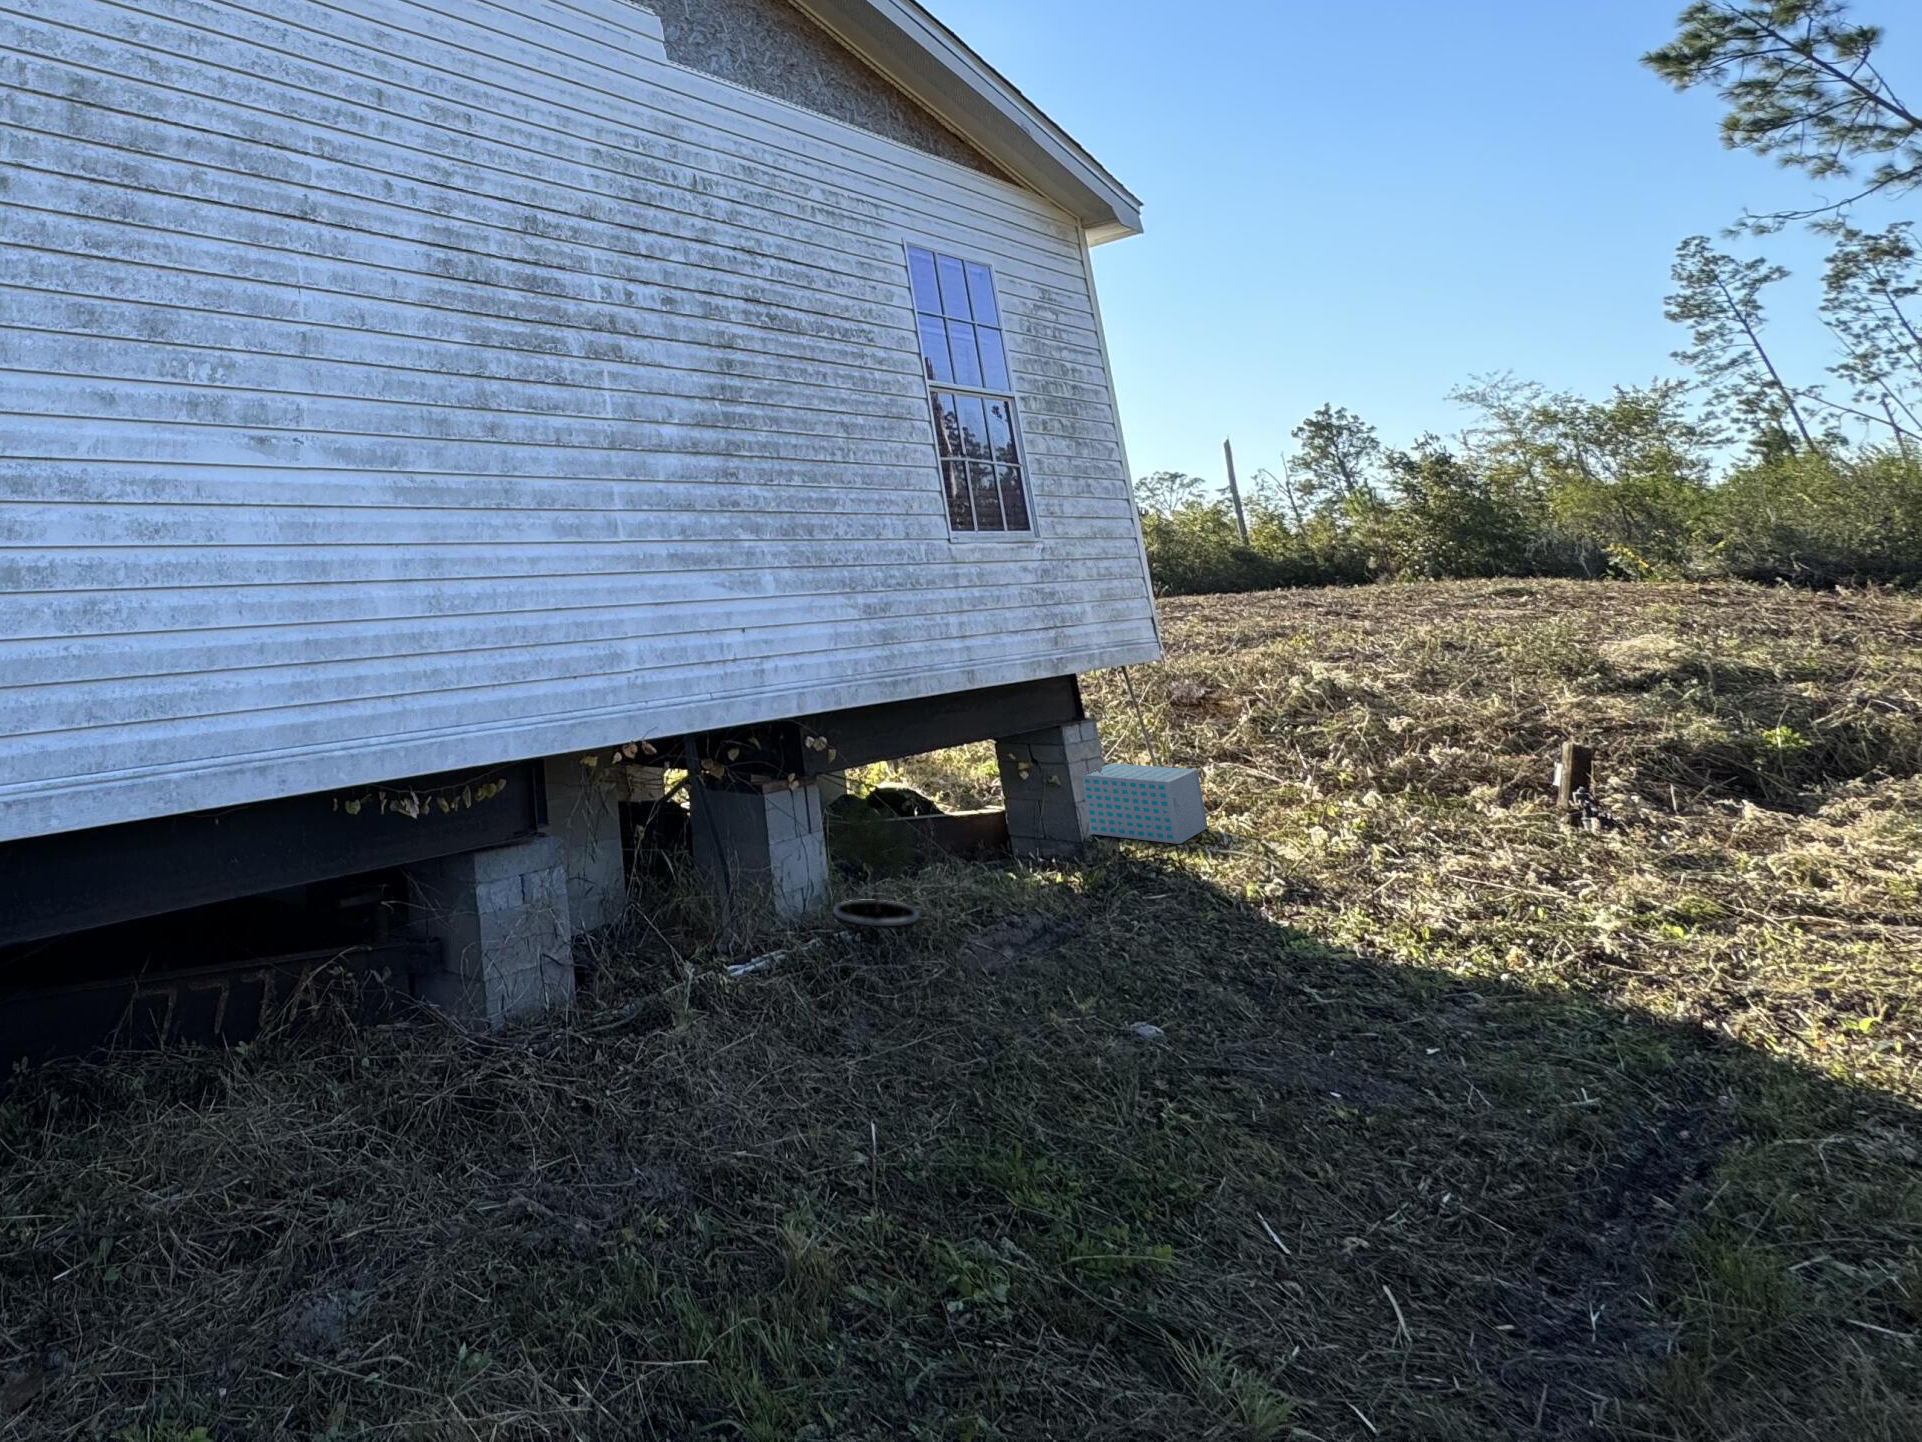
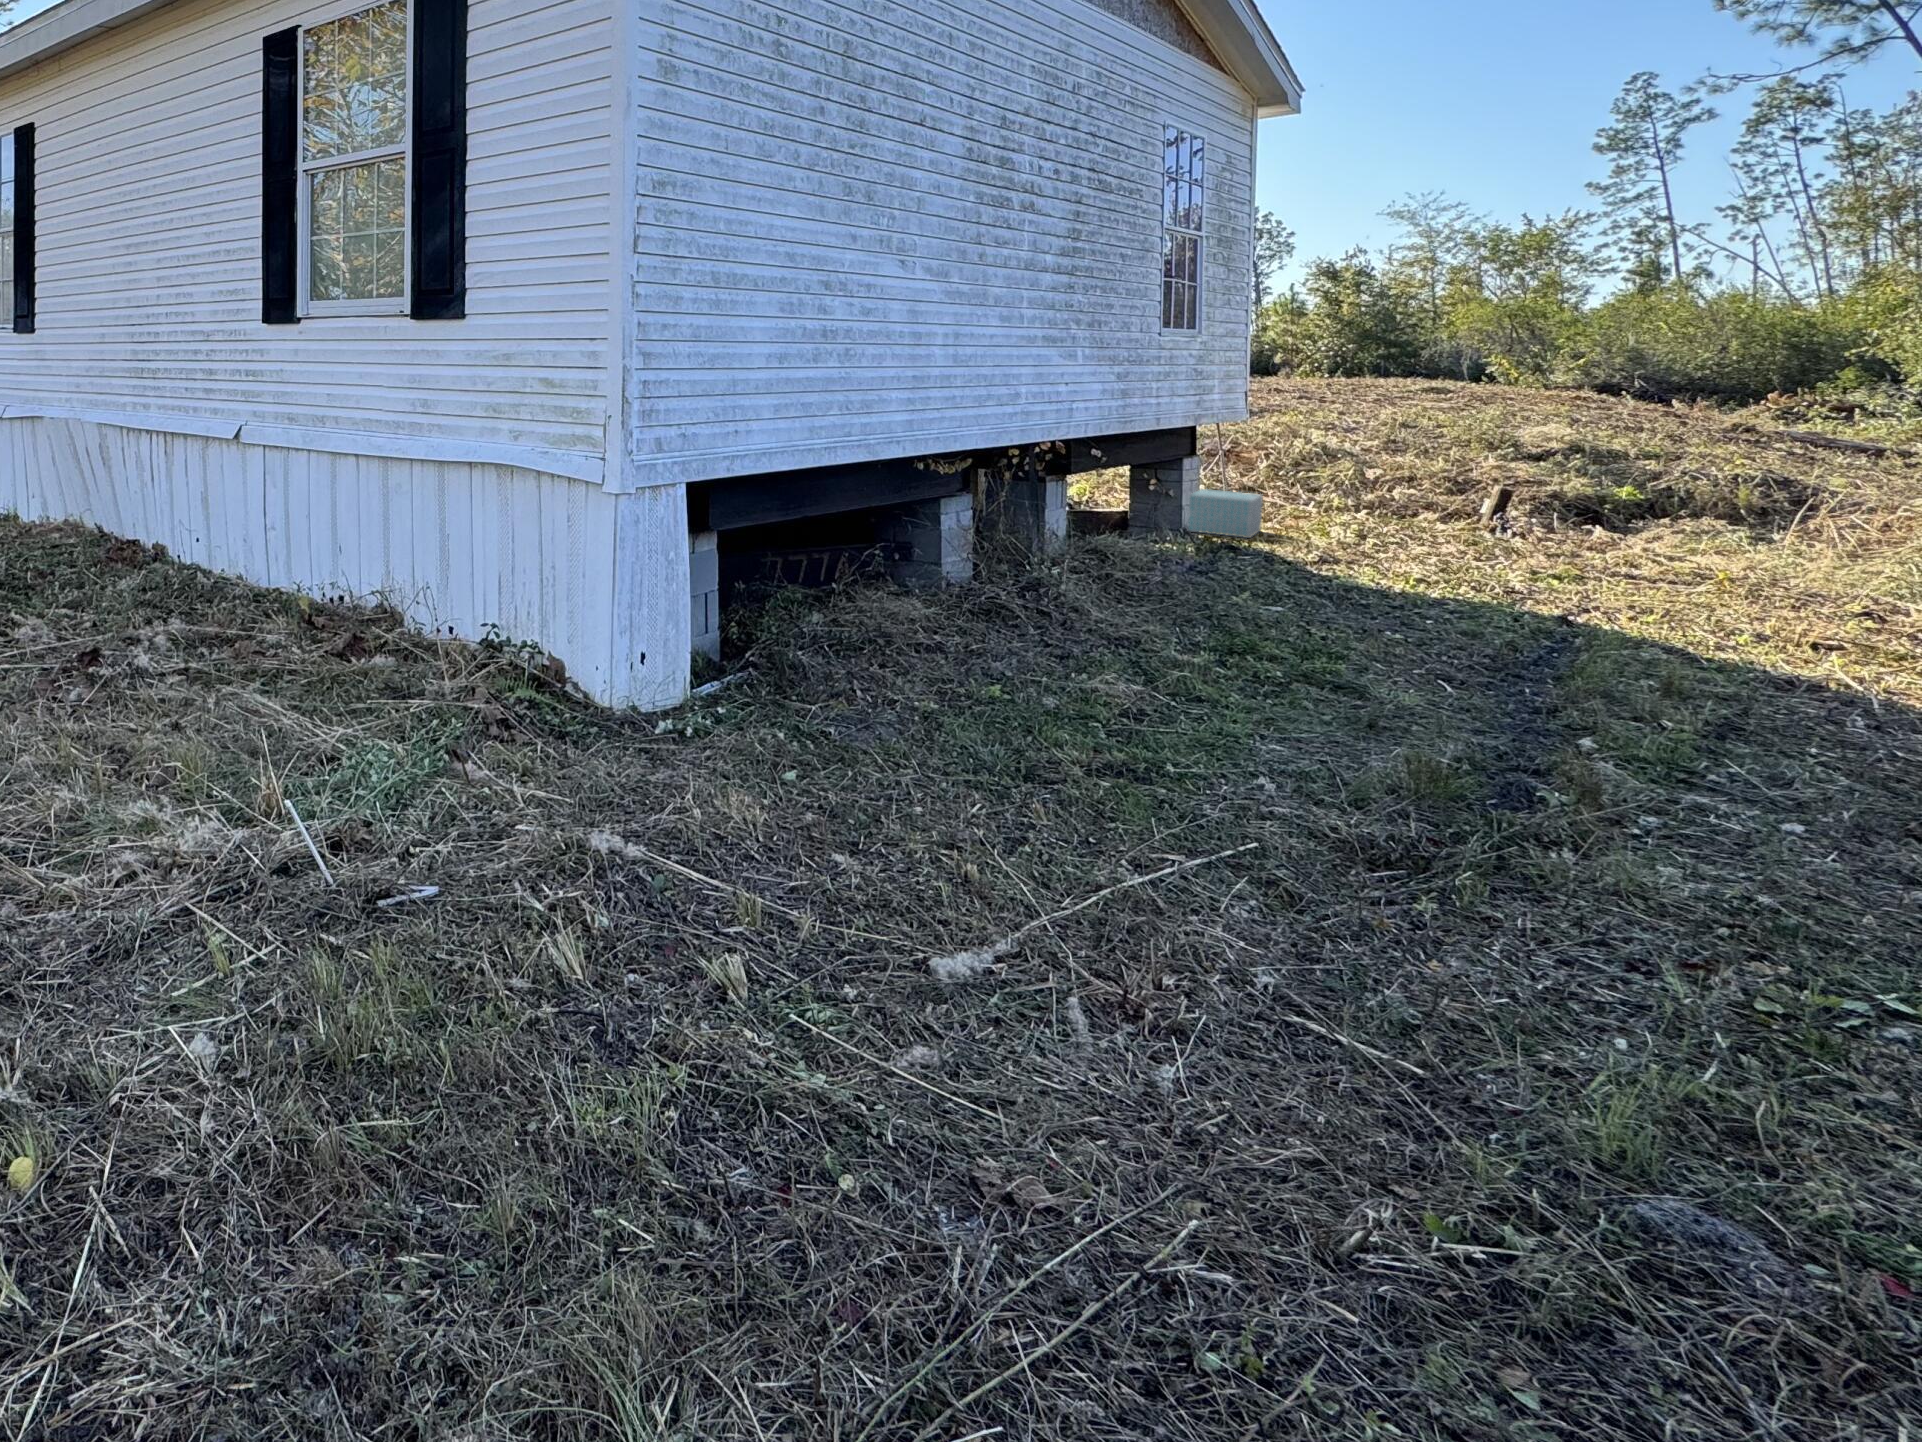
potted tree: present [825,771,923,926] -> none [1066,476,1137,570]

